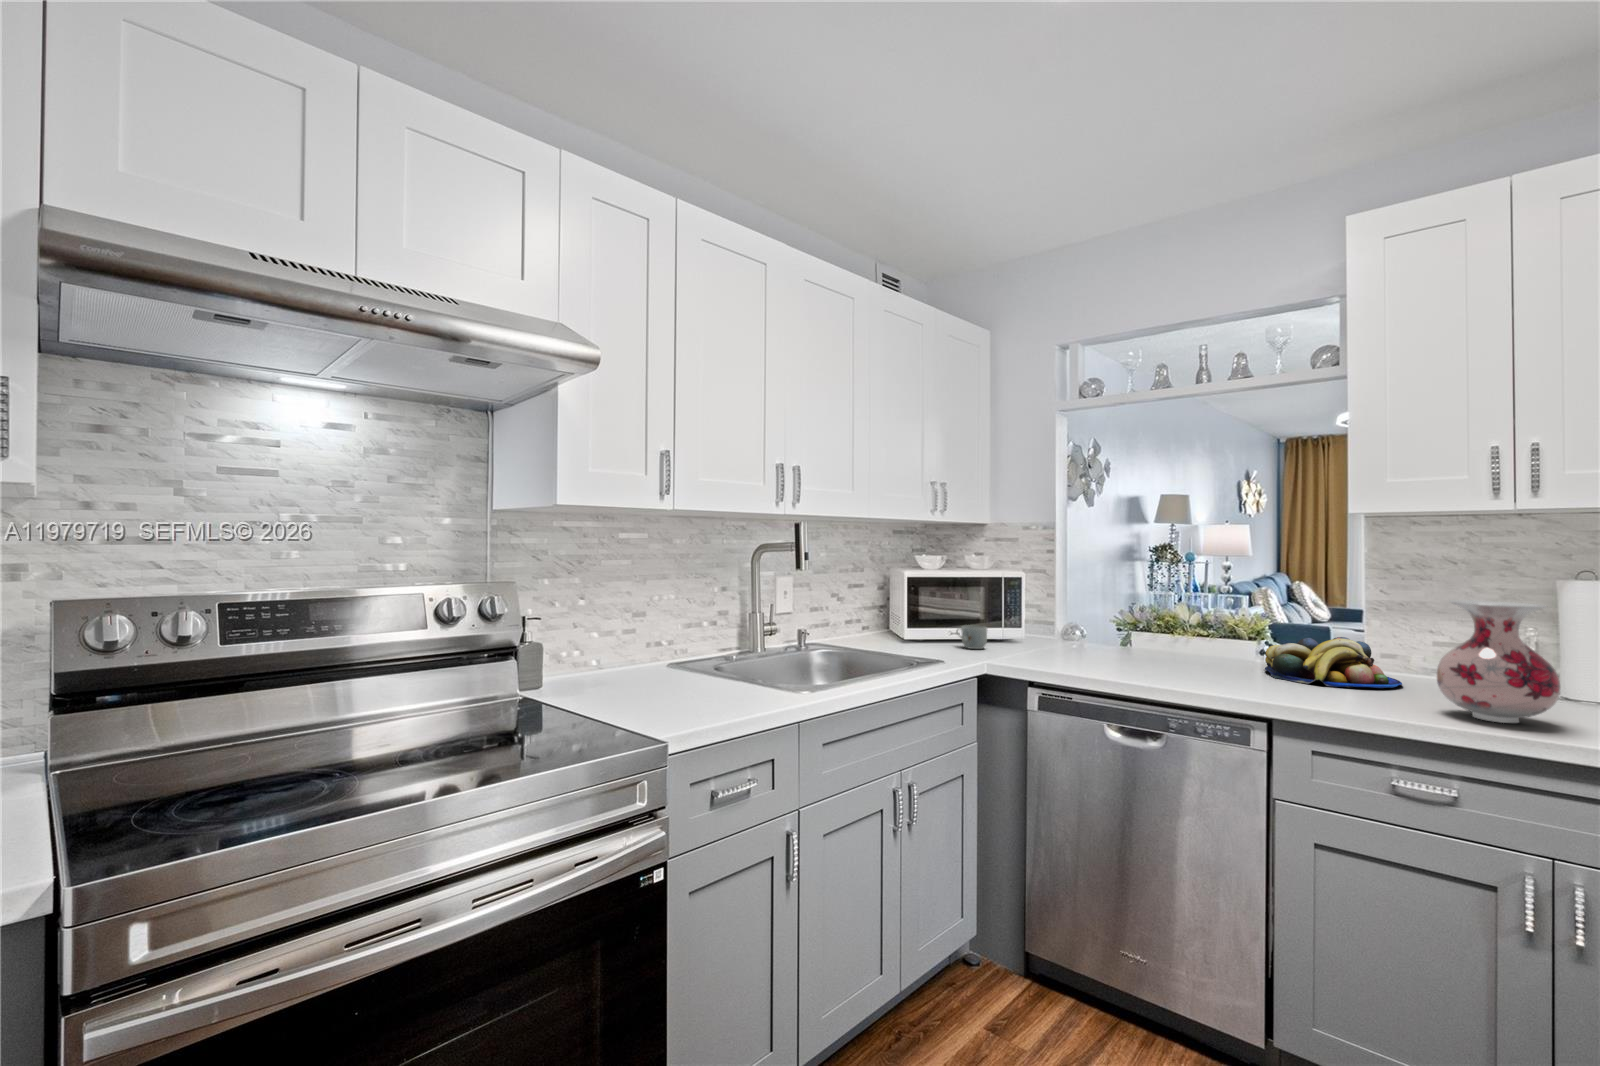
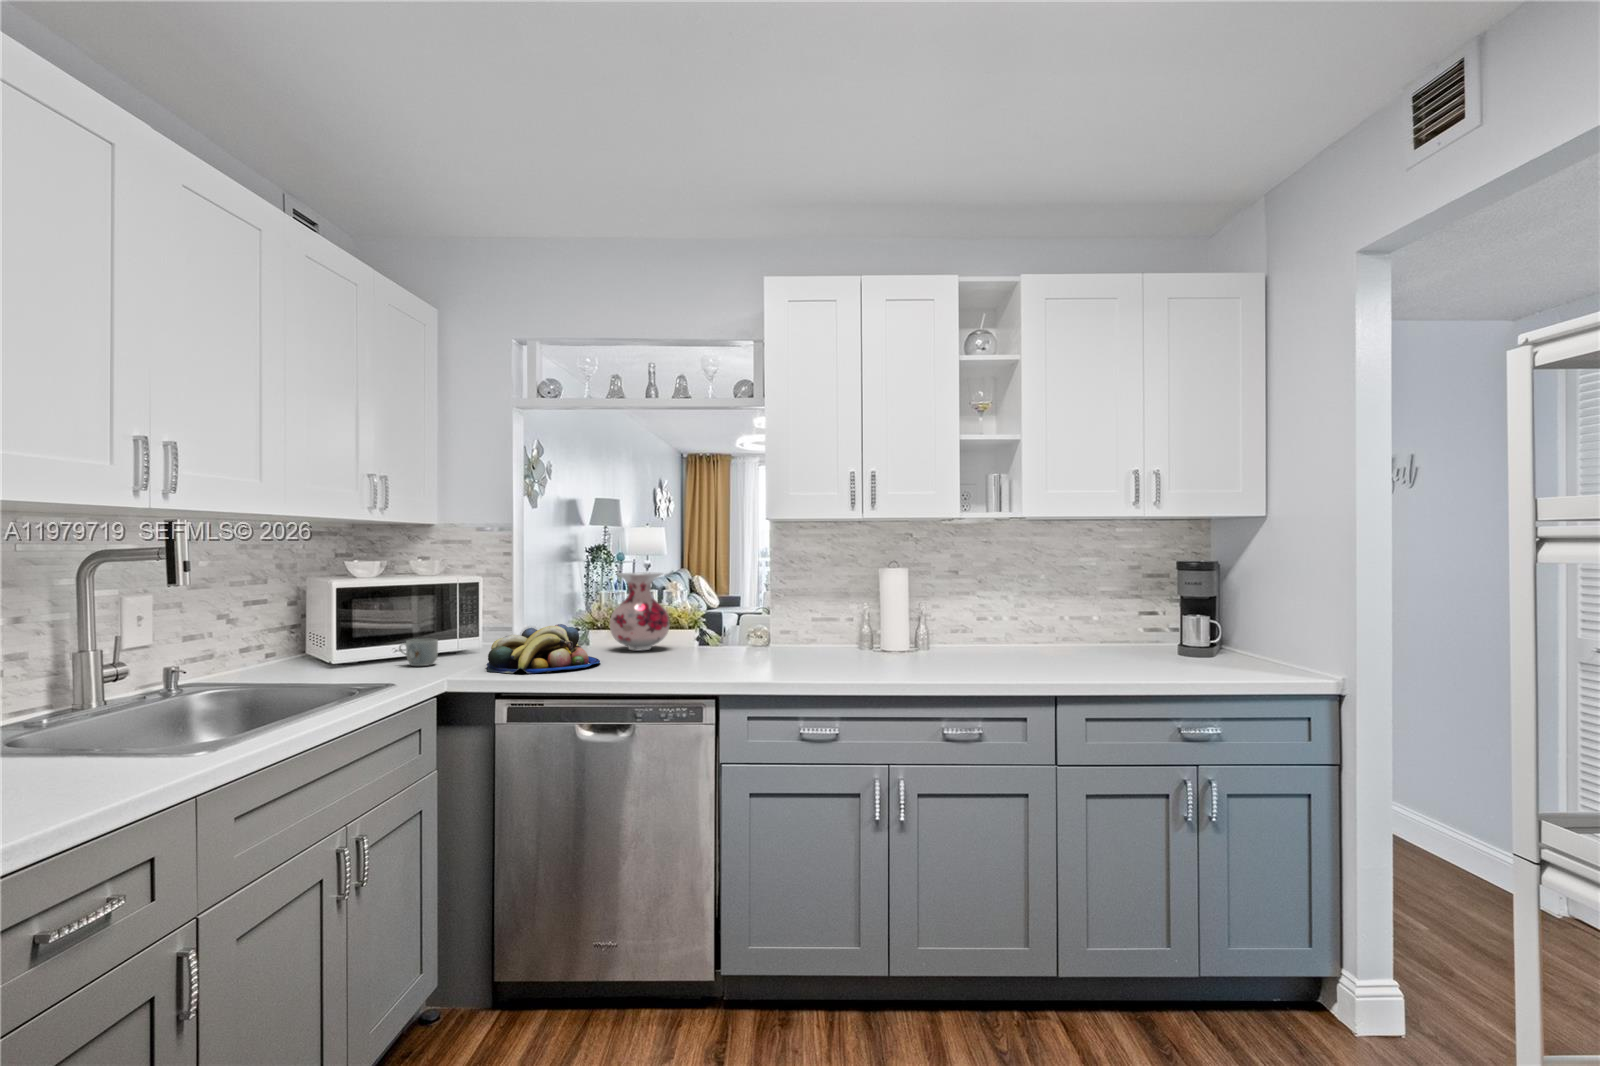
vase: present [1437,600,1560,723] -> present [610,572,670,650]
fruit bowl: present [1265,637,1402,688] -> present [487,624,600,673]

